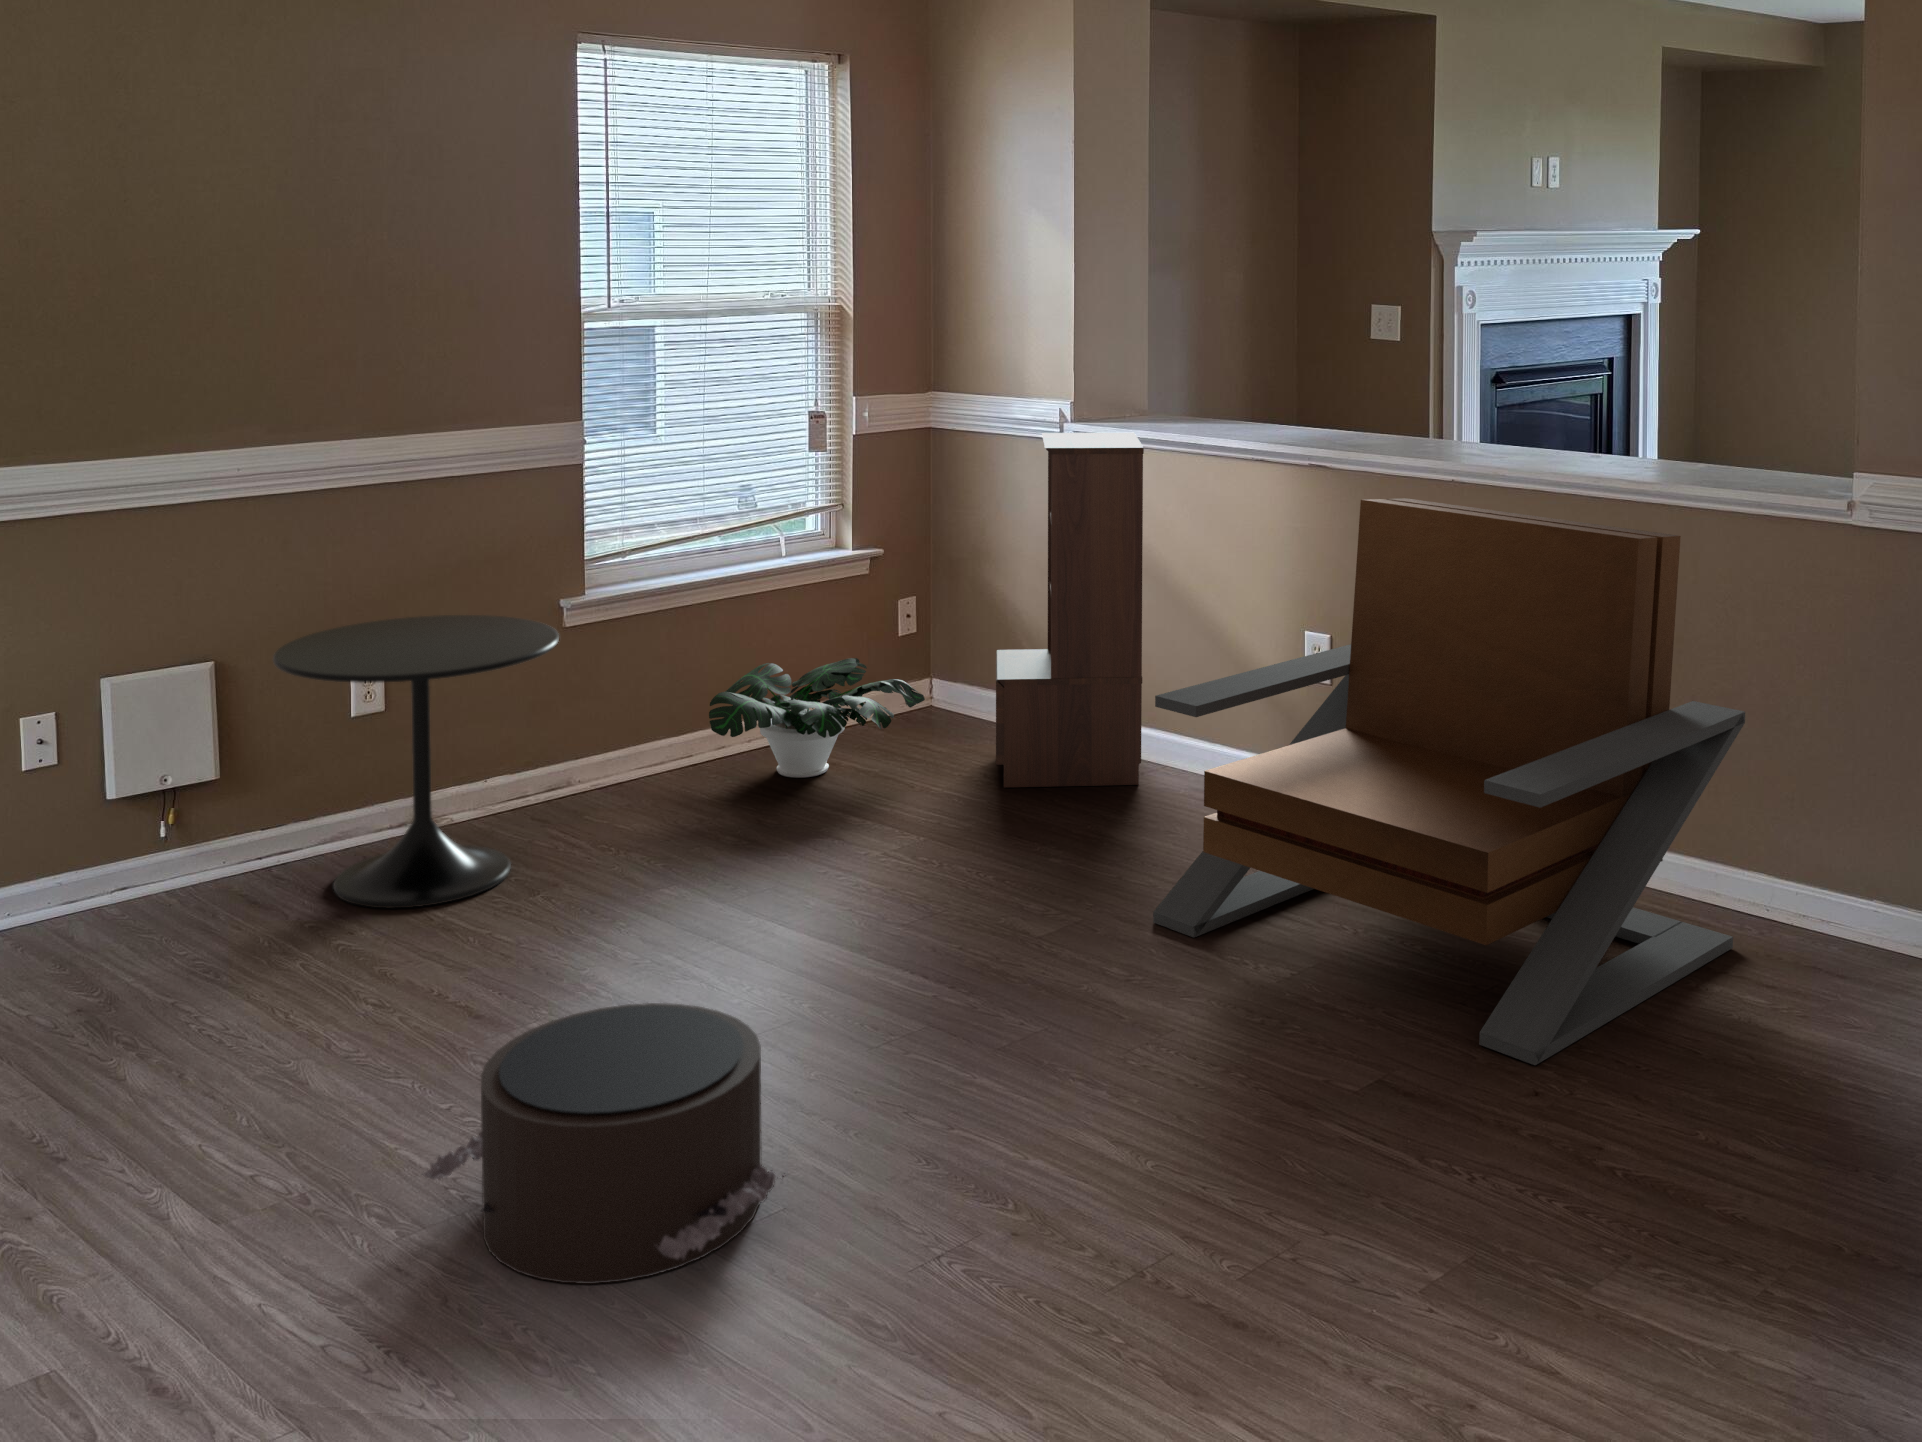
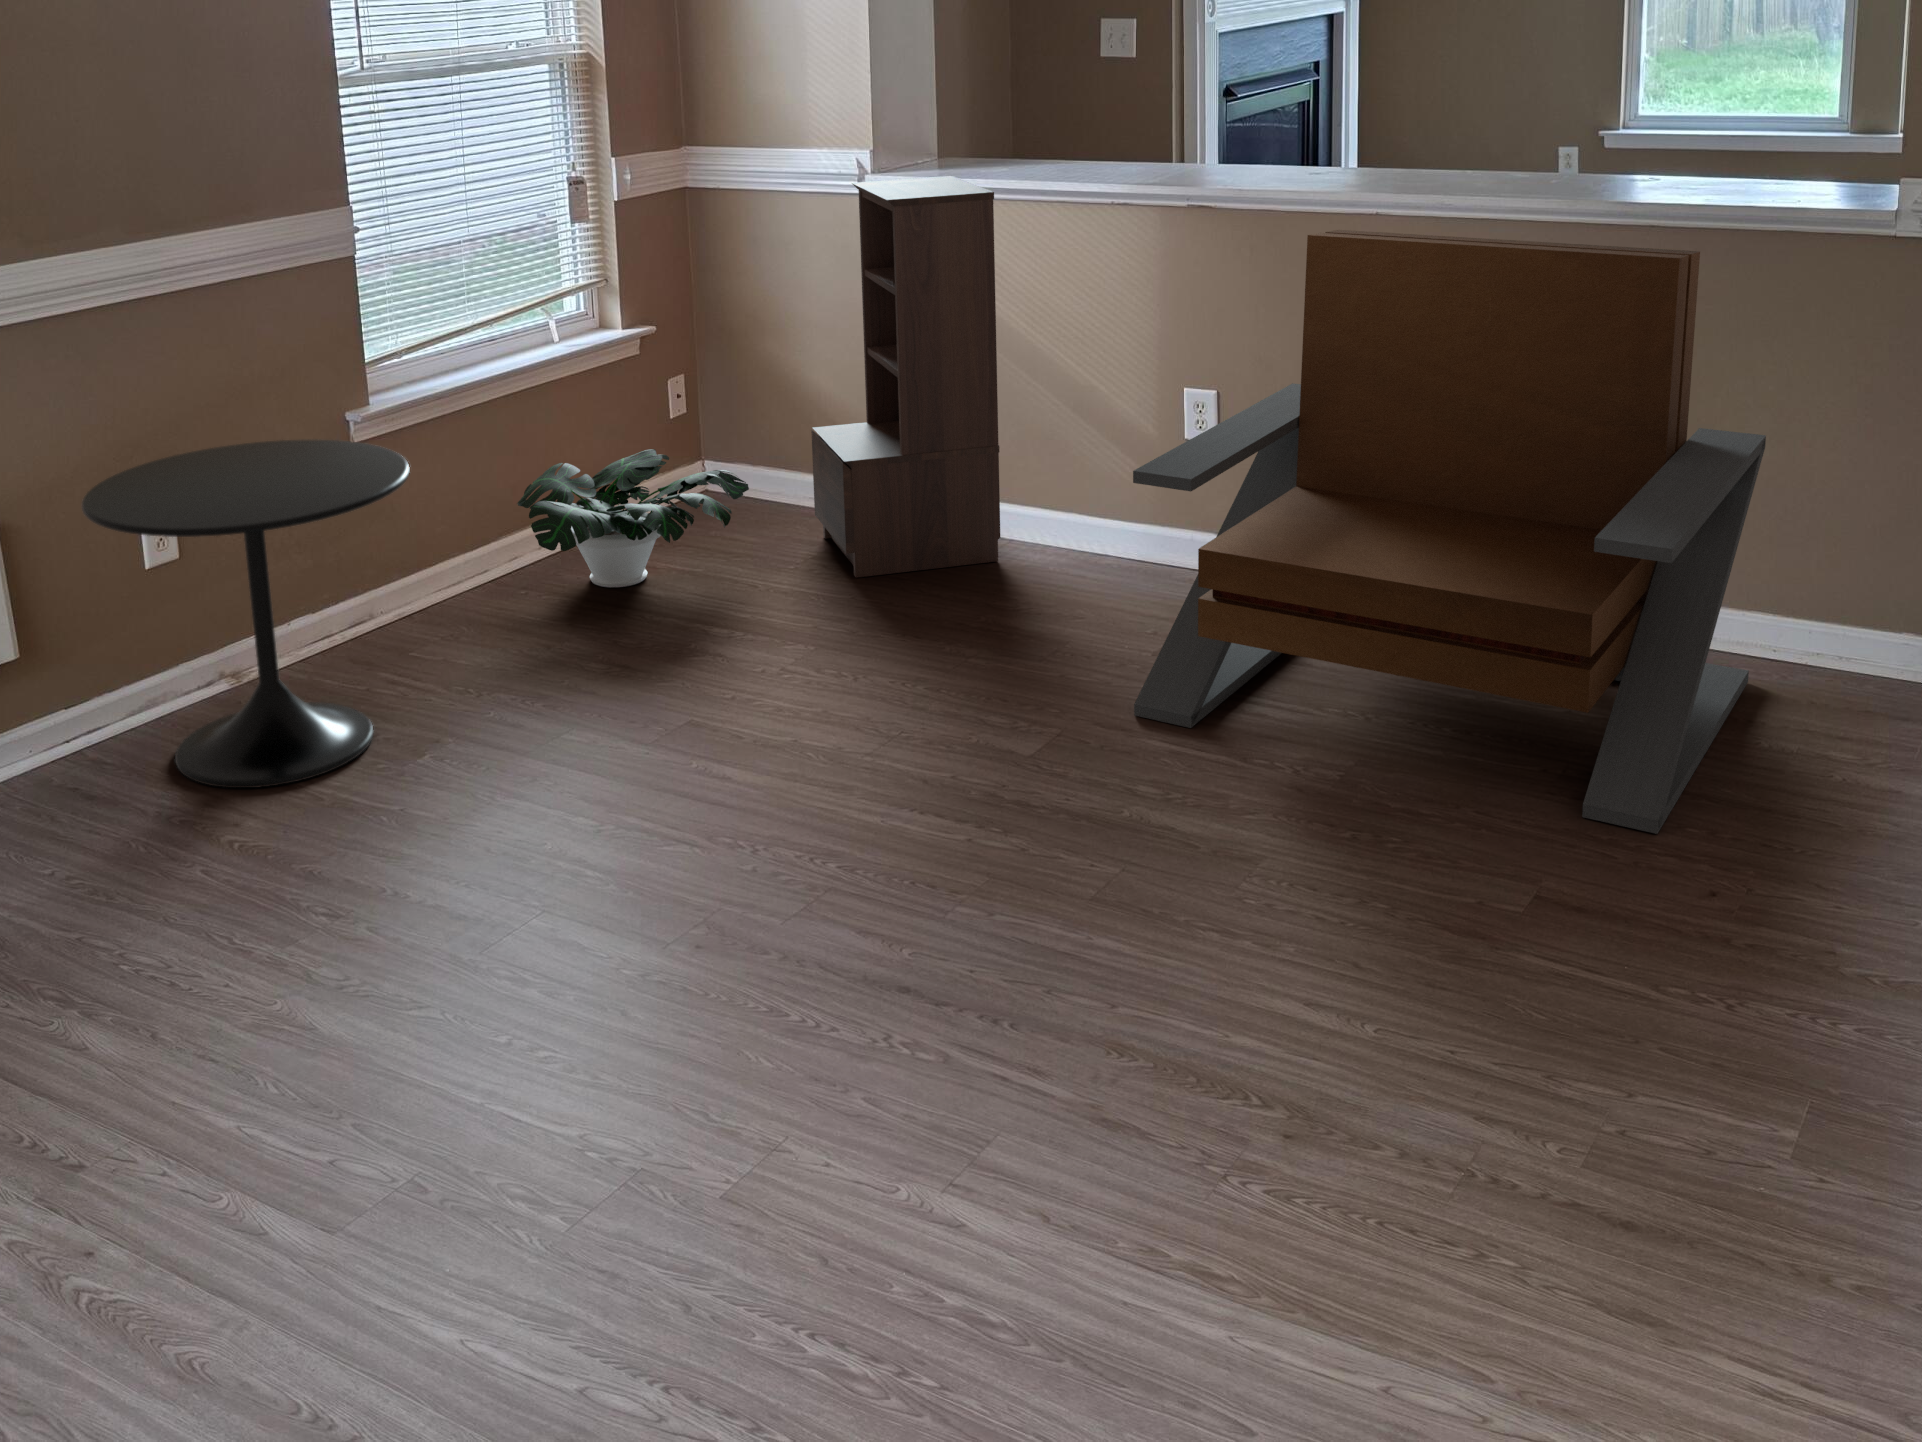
pouf: present [423,1003,785,1284] -> none [576,882,1001,1223]

